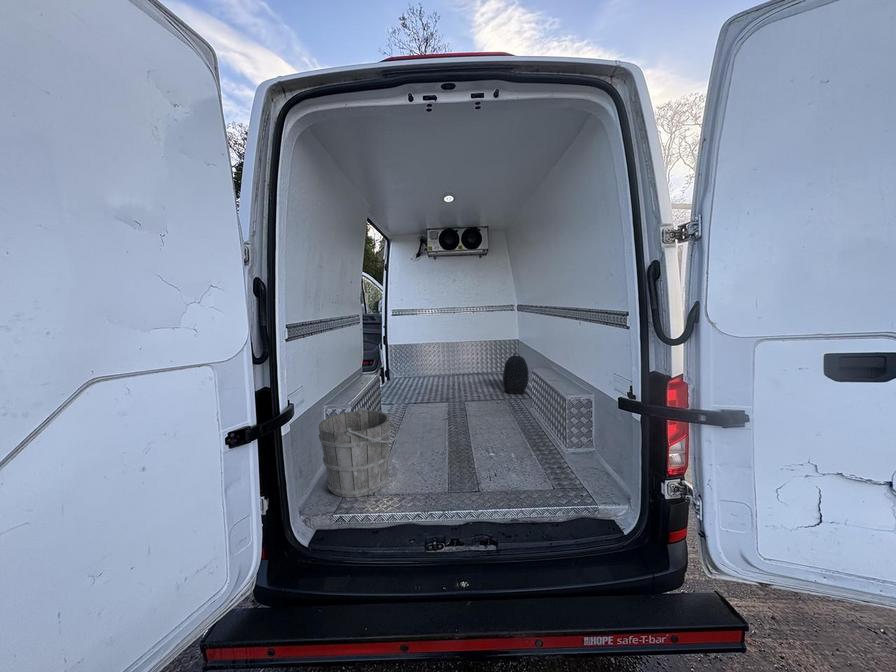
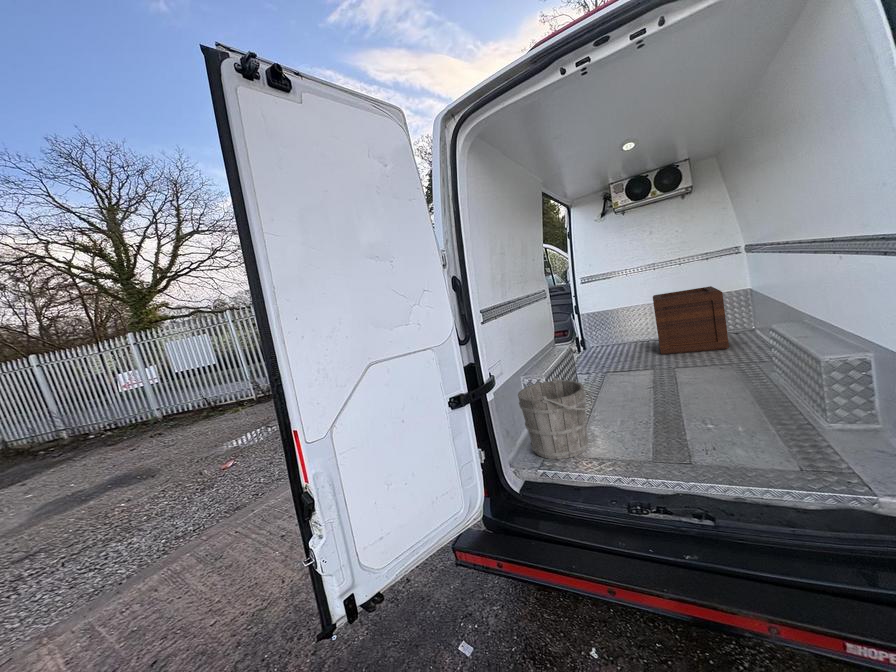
wooden crate: none [450,334,503,389] -> present [653,286,729,355]
backpack: present [503,353,529,394] -> none [728,307,768,356]

